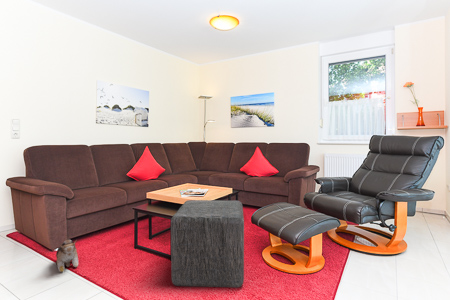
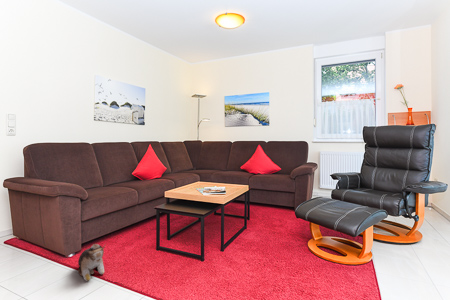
ottoman: present [171,200,244,288] -> none [215,196,291,286]

